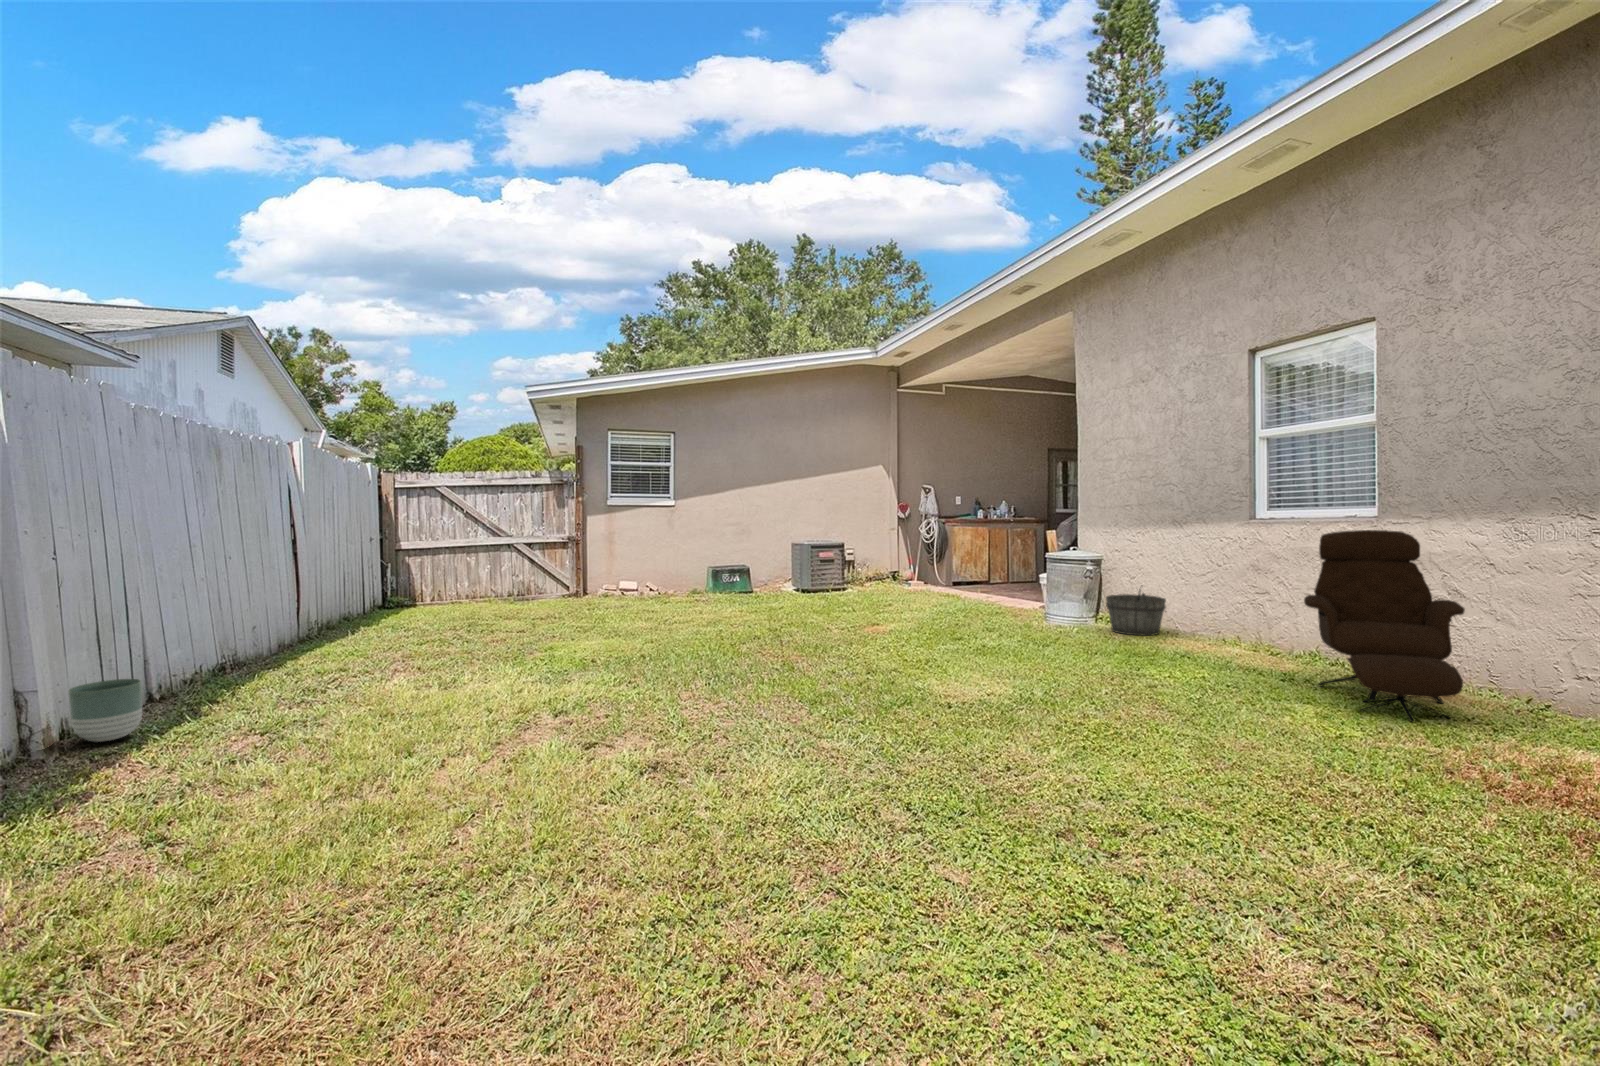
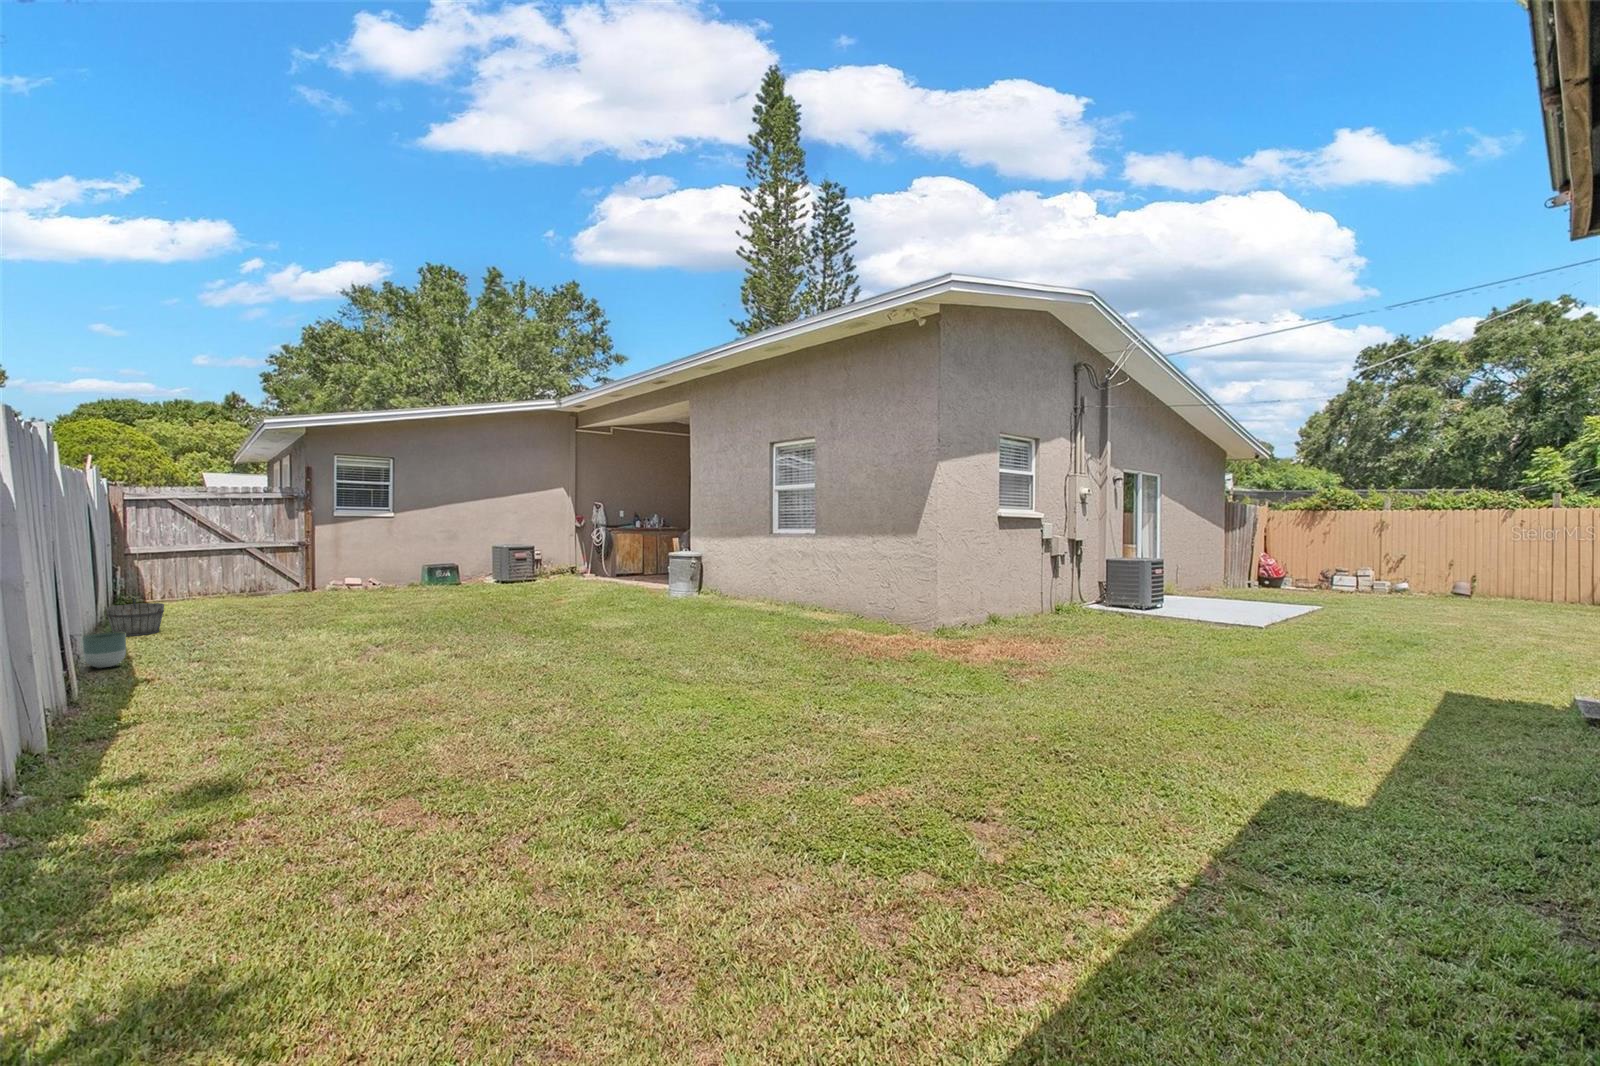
lounge chair: present [1304,530,1465,722] -> none [777,540,836,622]
wooden bucket: present [1106,589,1166,636] -> present [106,596,164,636]

